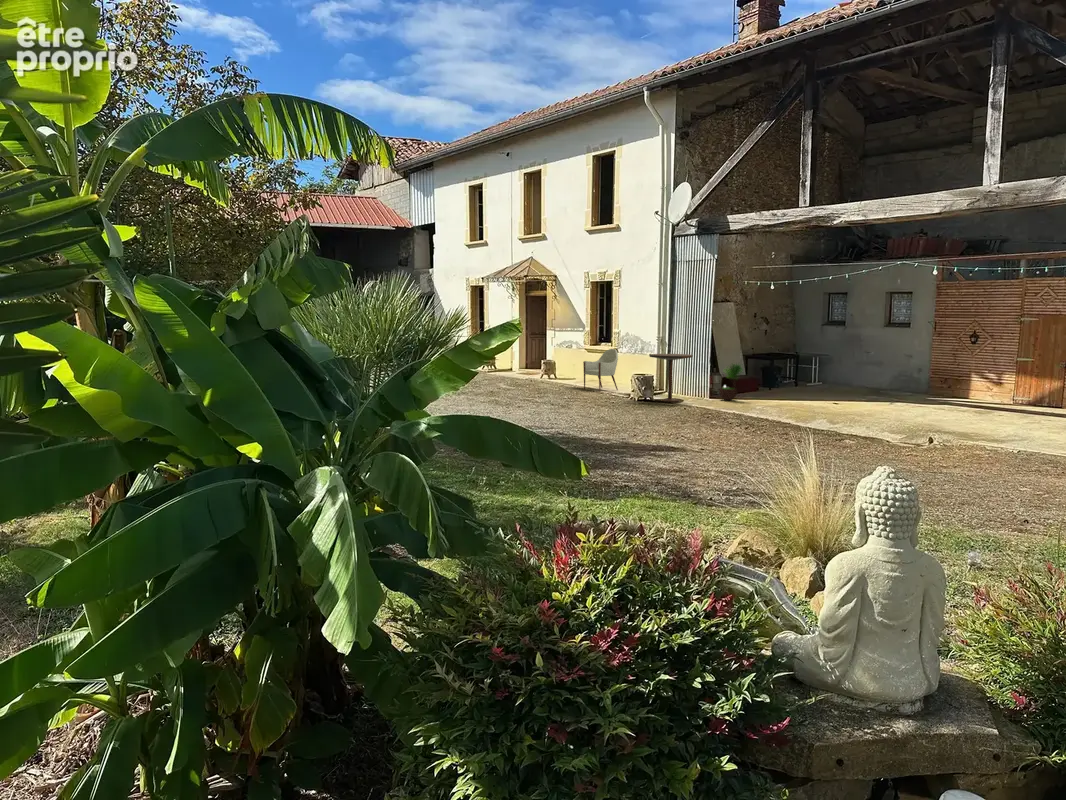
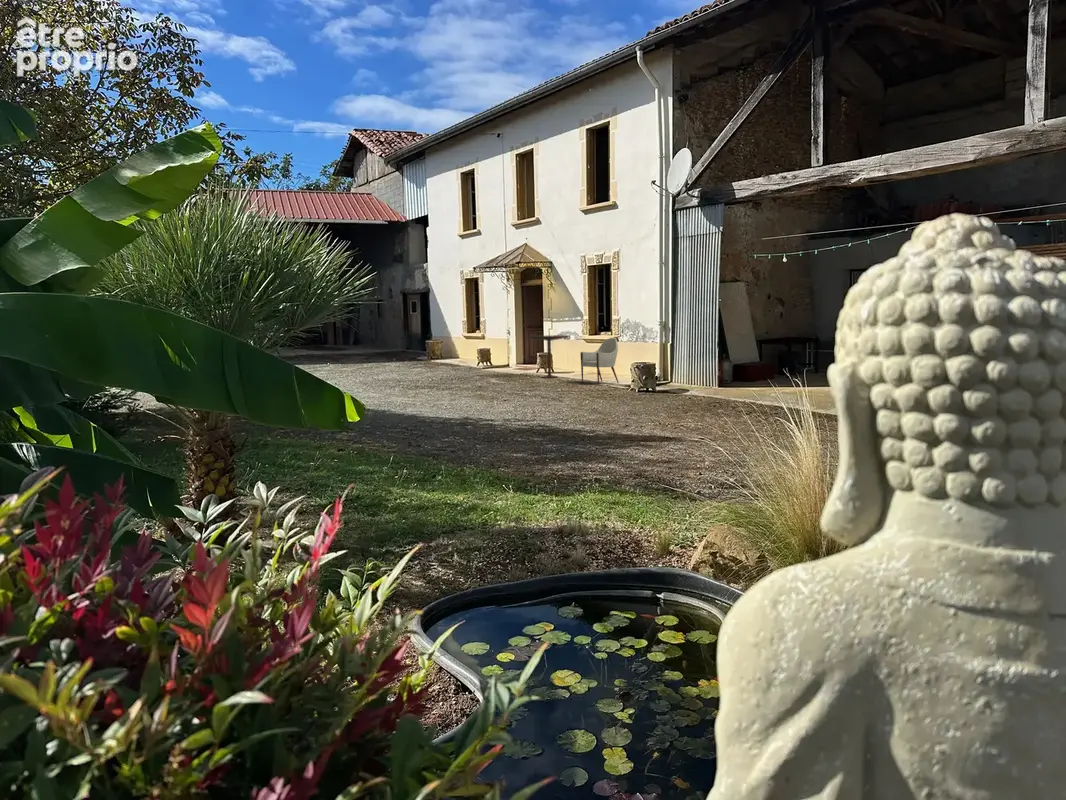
pedestal table: present [649,354,693,402] -> present [530,335,568,378]
potted tree: present [719,364,742,400] -> none [729,346,755,390]

